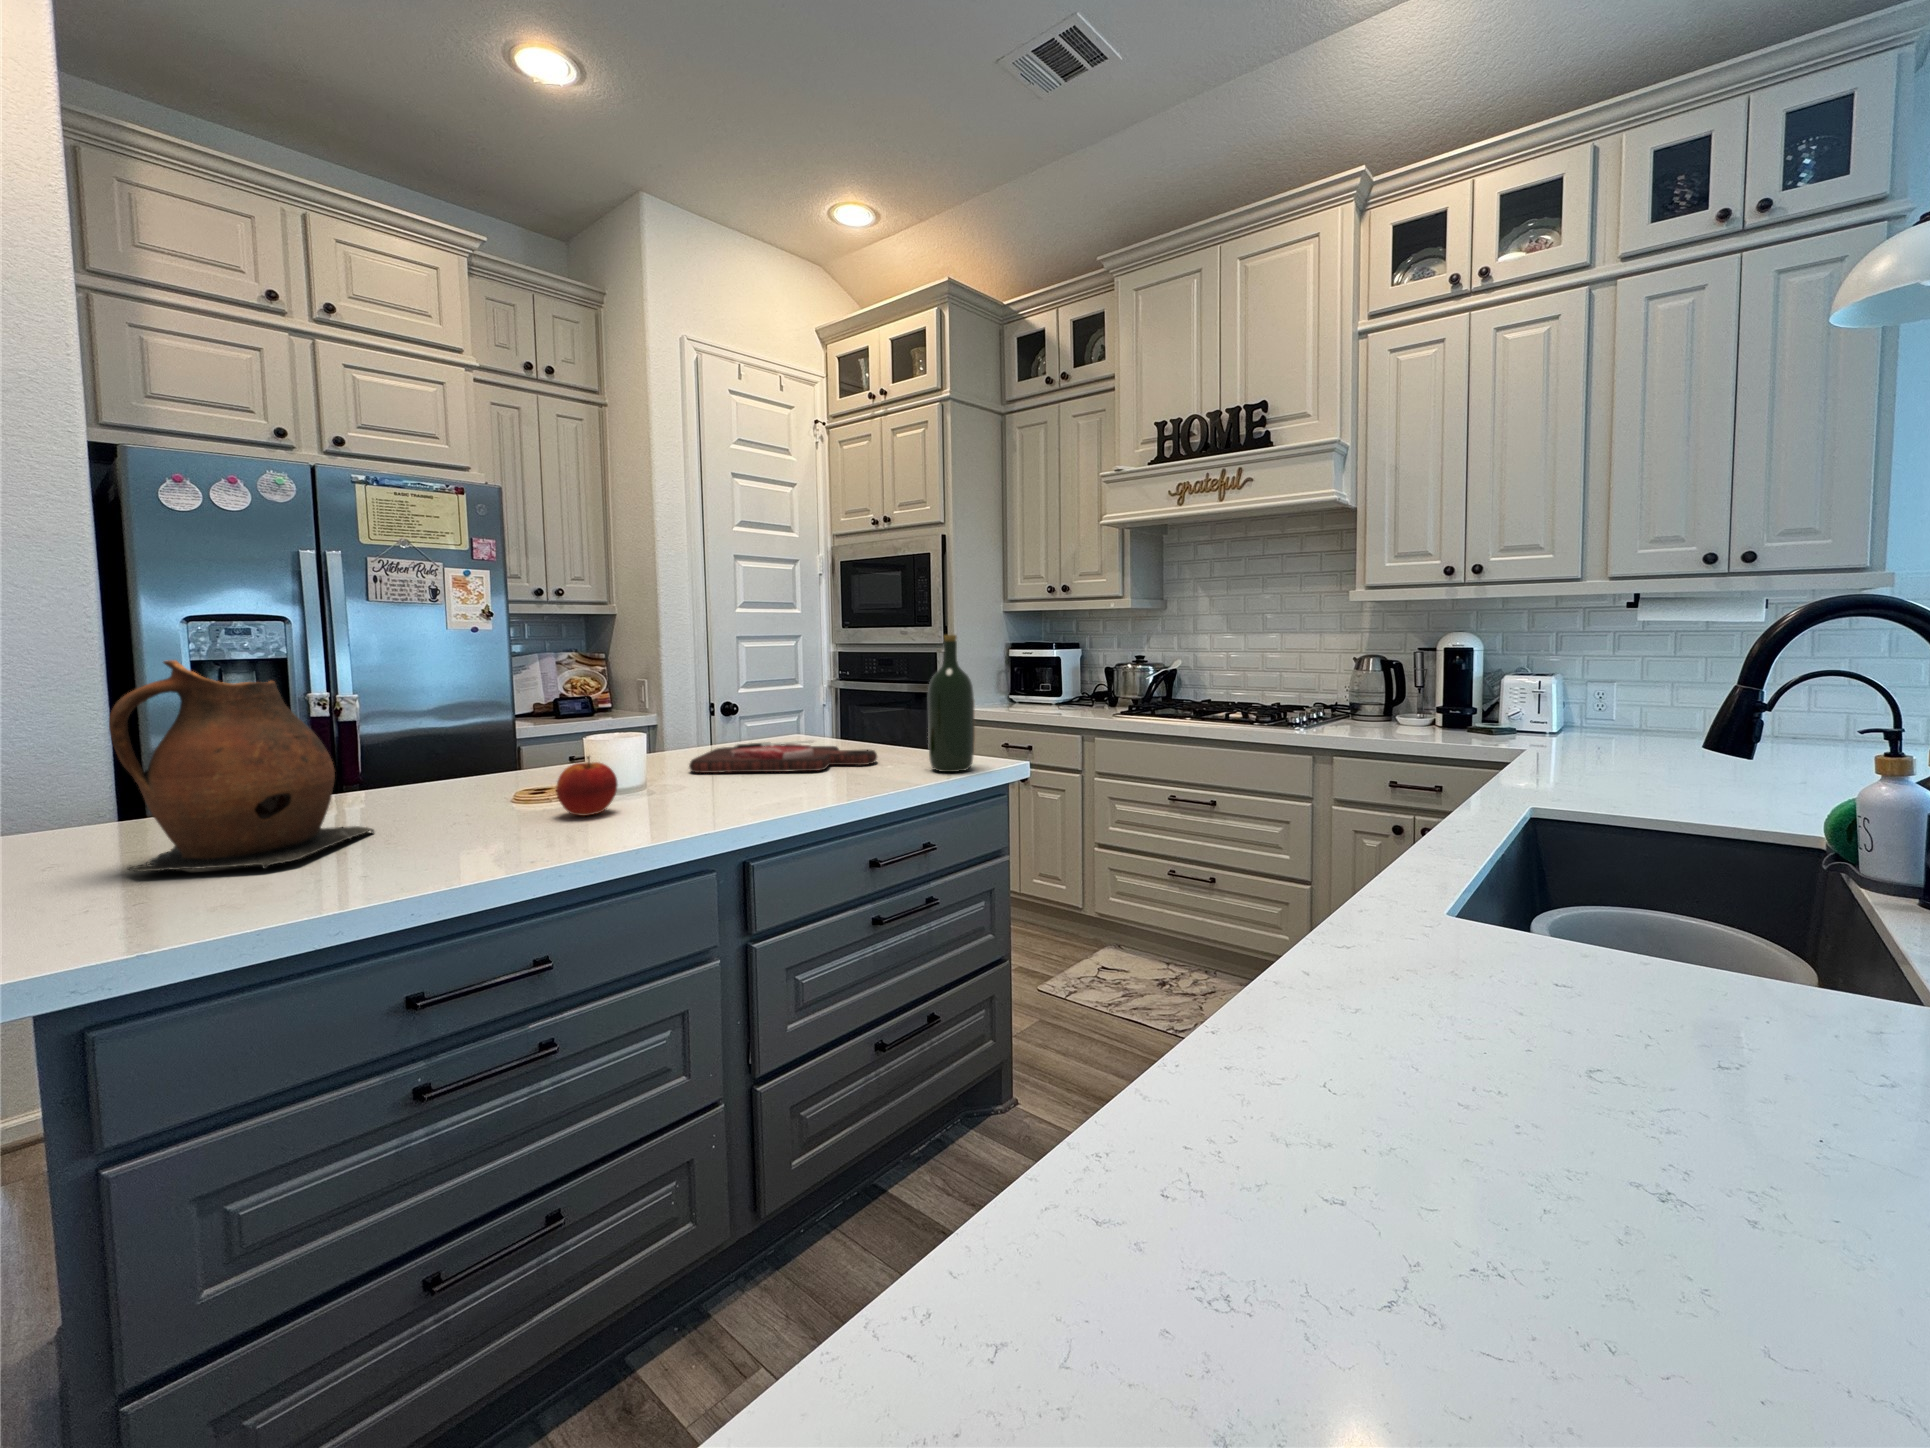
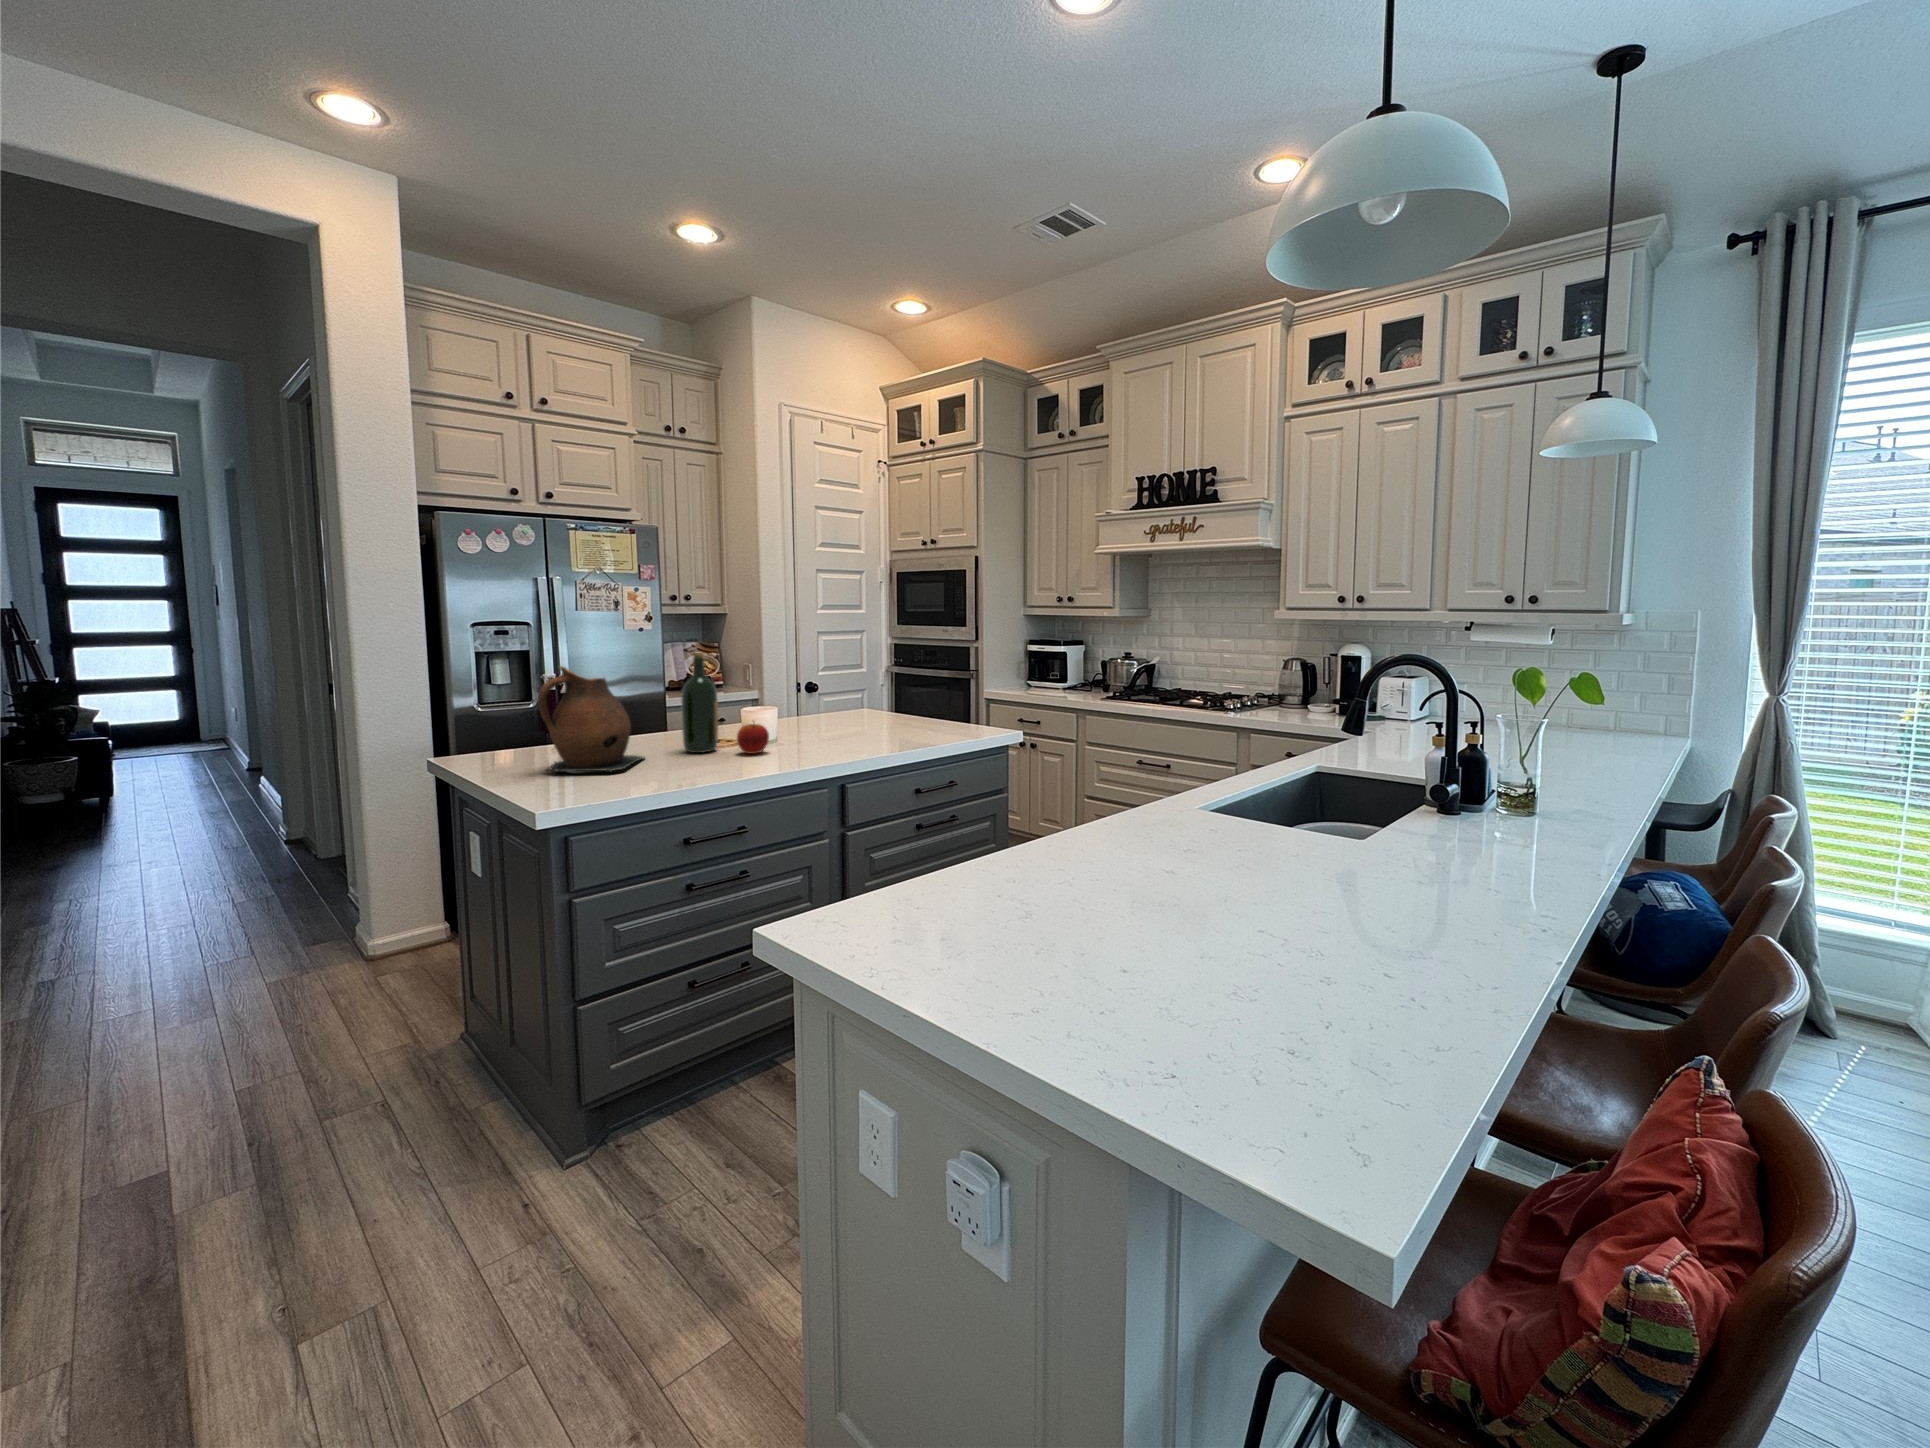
wine bottle: present [928,635,975,772] -> present [681,653,718,753]
cutting board: present [689,740,877,773] -> none [801,714,919,733]

